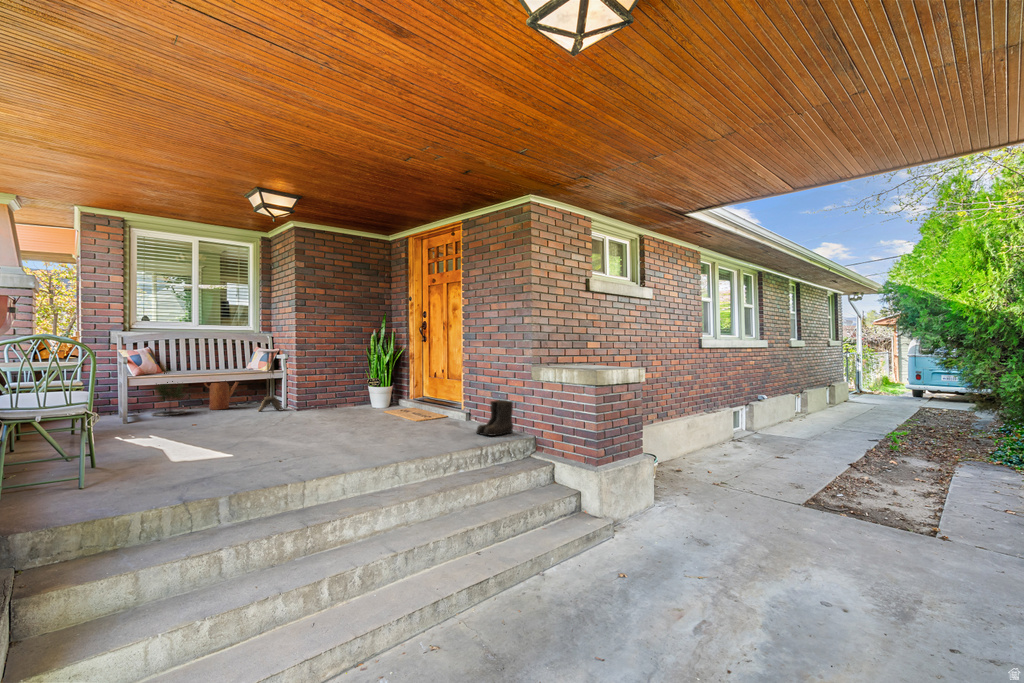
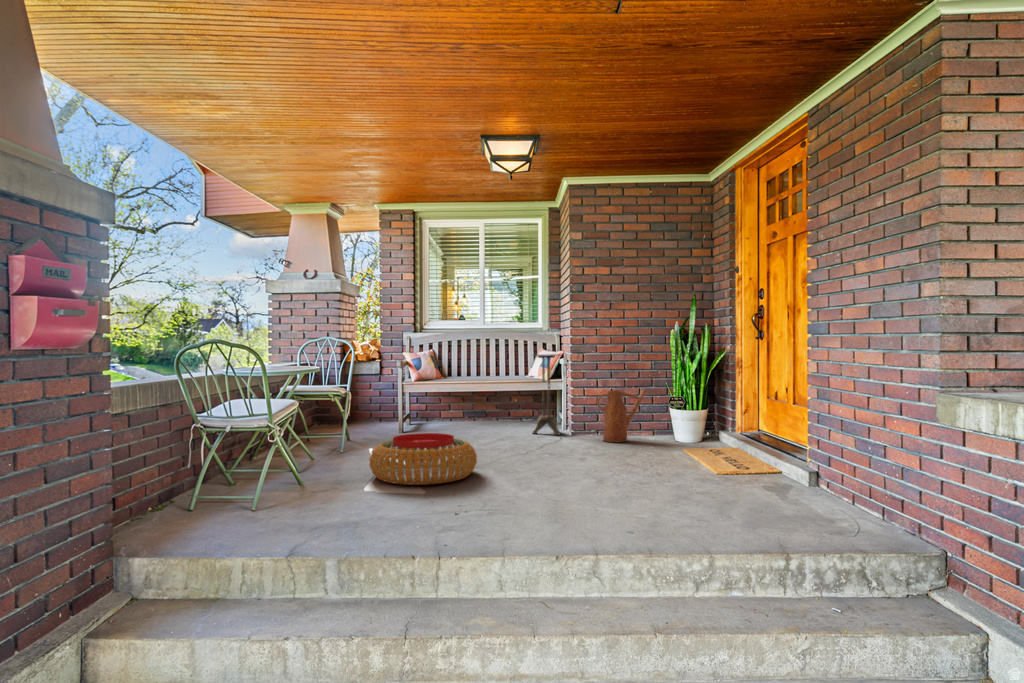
potted tree: present [152,366,186,416] -> none [431,368,468,429]
watering can: present [205,380,239,410] -> present [597,390,646,443]
boots: present [476,400,513,435] -> none [806,459,897,534]
pouf: none [153,413,256,456] -> present [369,433,477,485]

